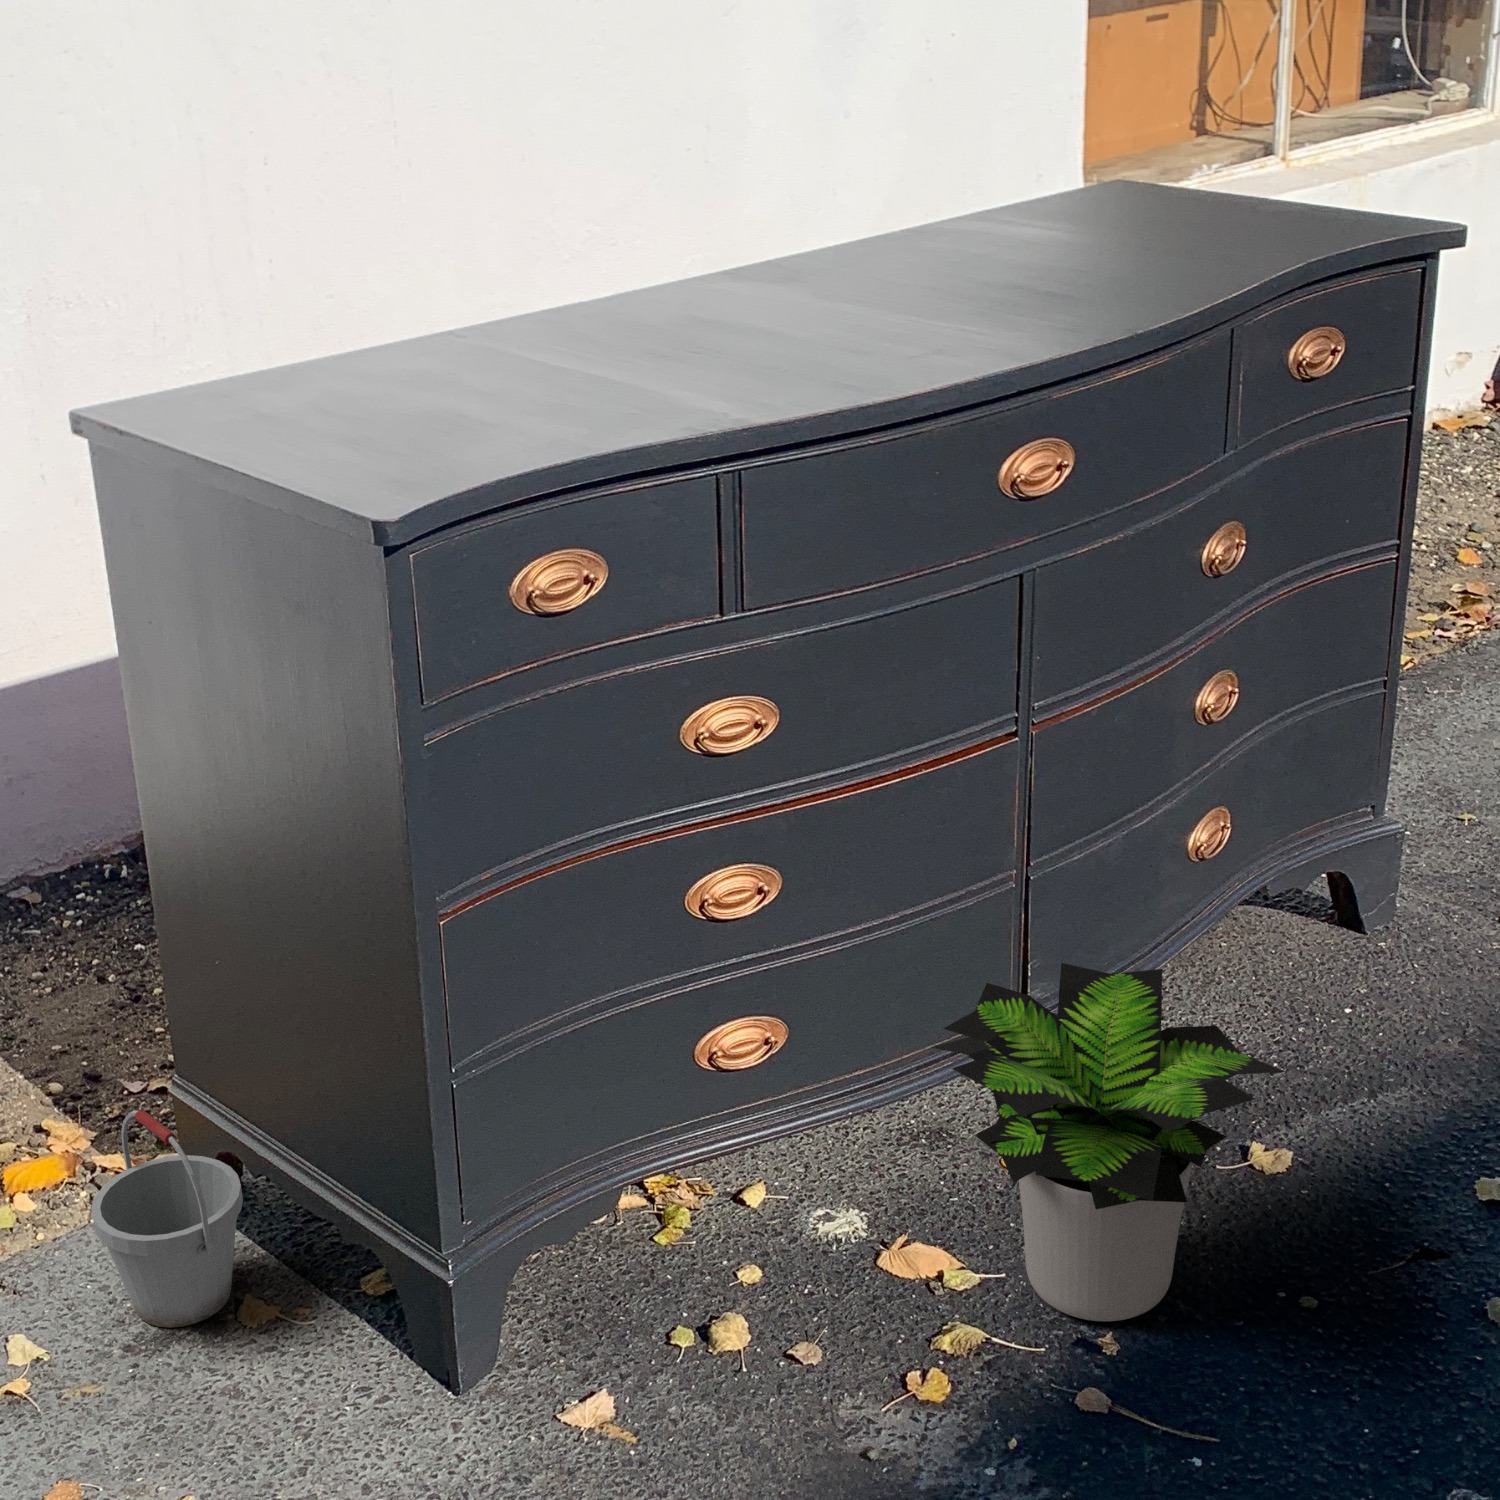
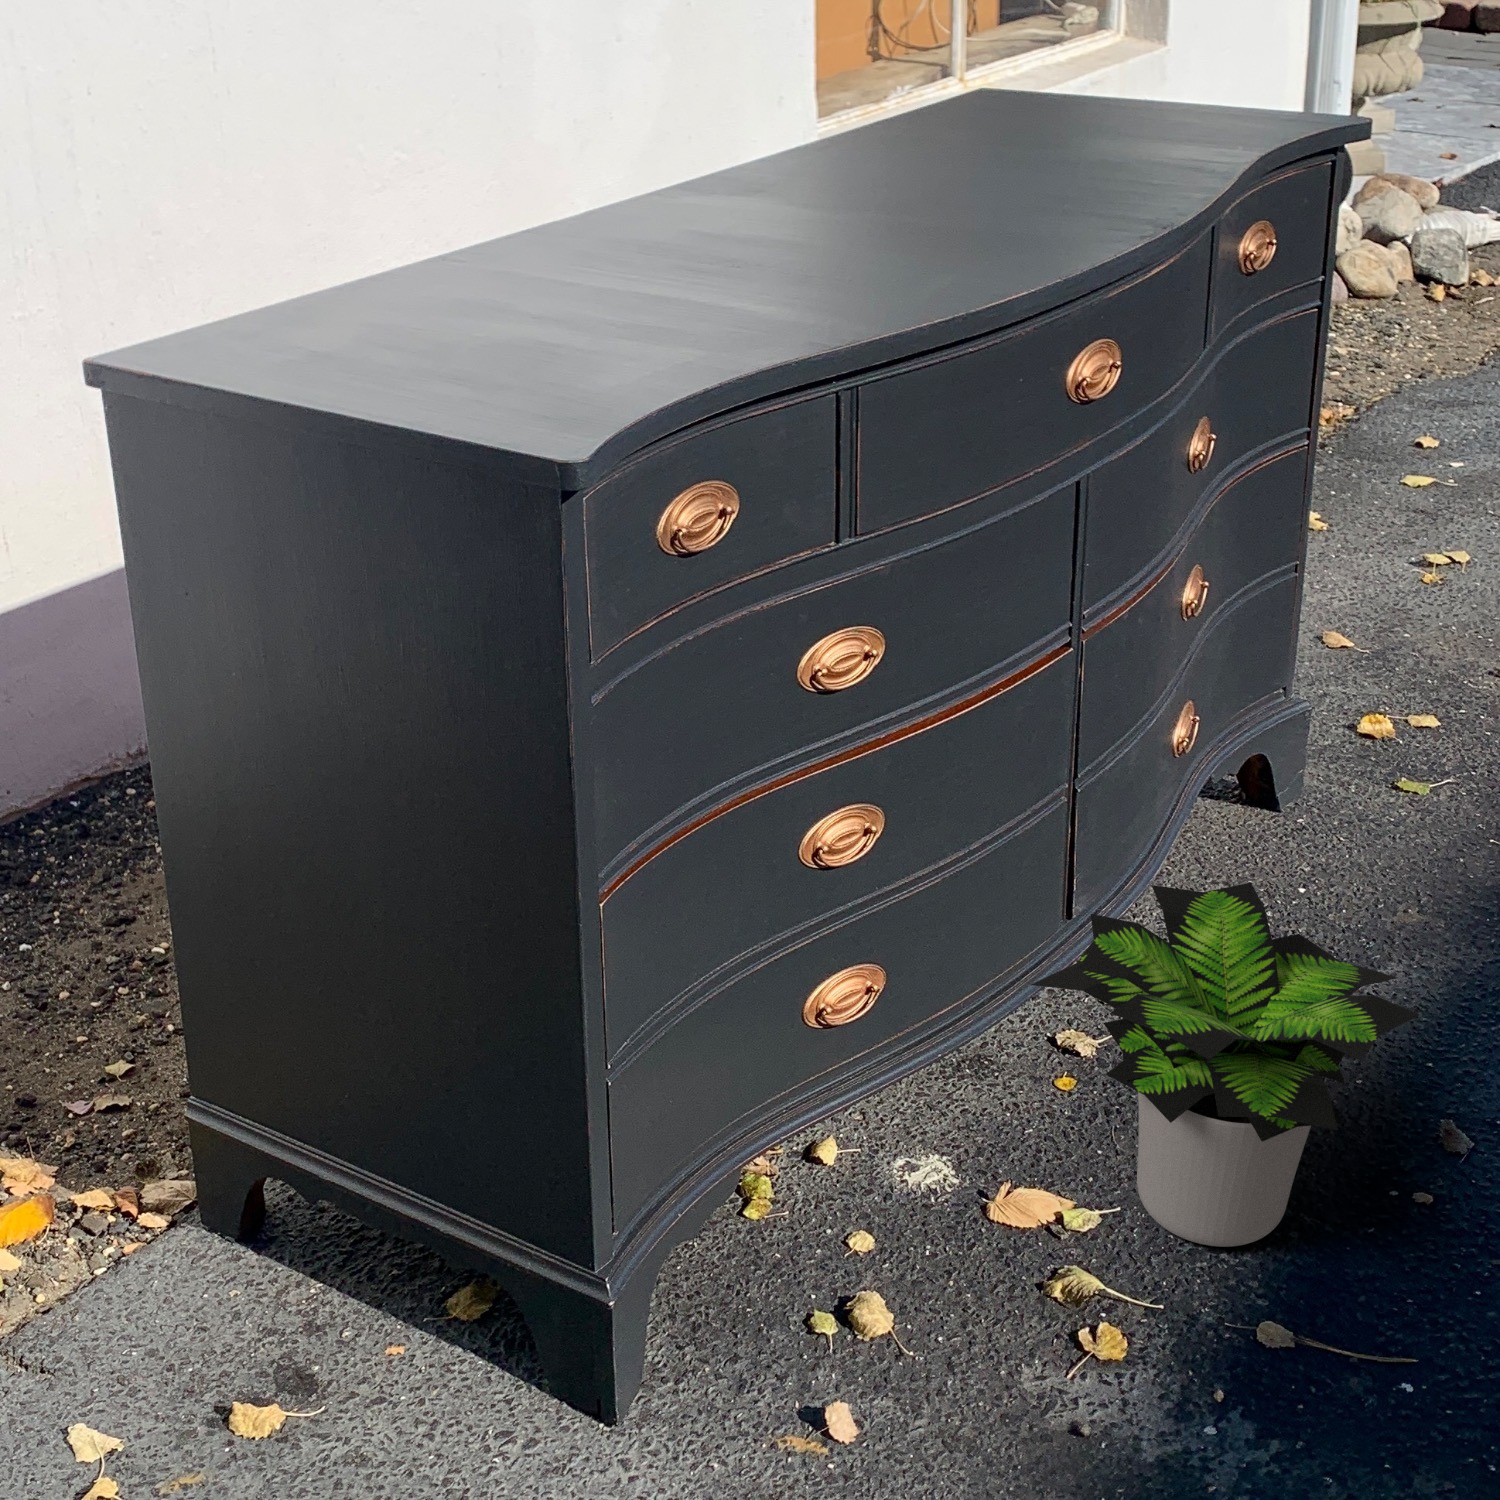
bucket: present [91,1110,243,1328] -> none [146,1153,321,1393]

